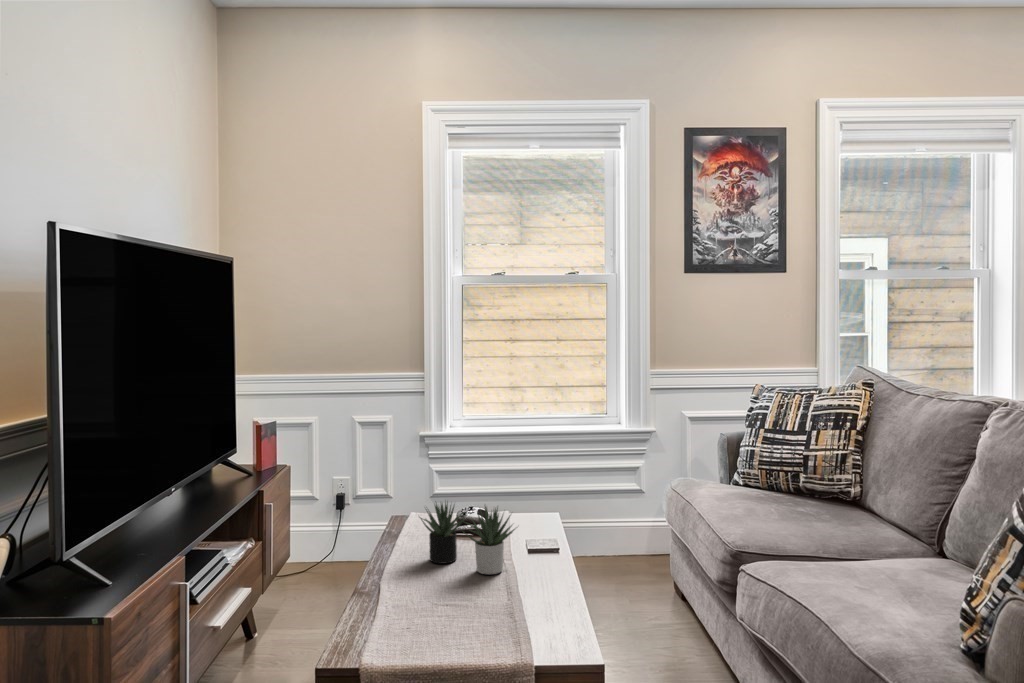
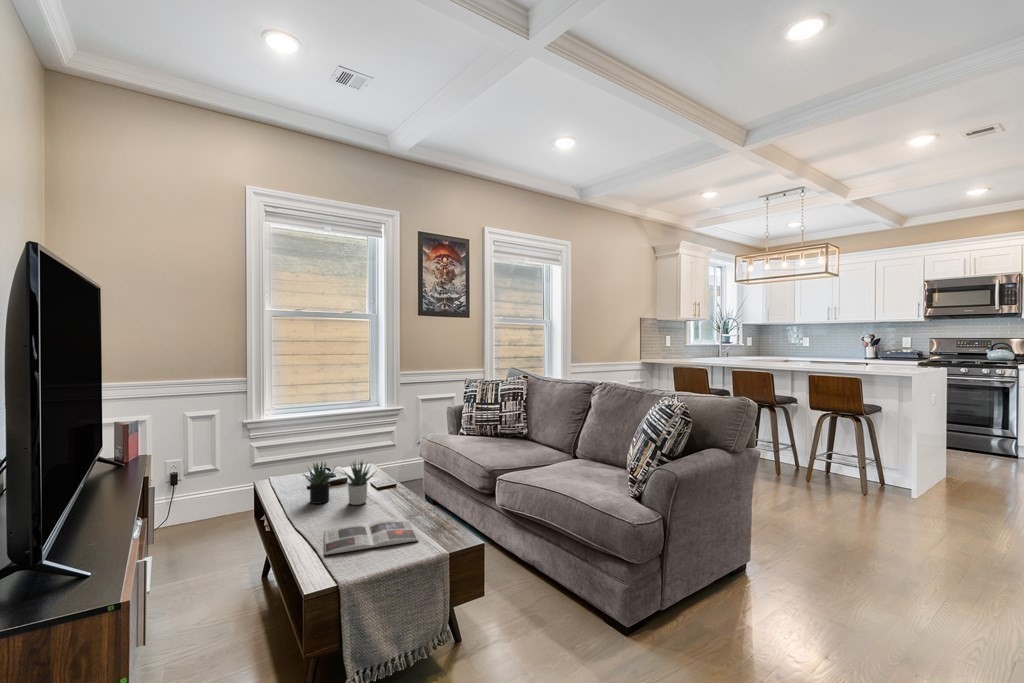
magazine: none [390,602,539,647] -> present [324,519,418,555]

